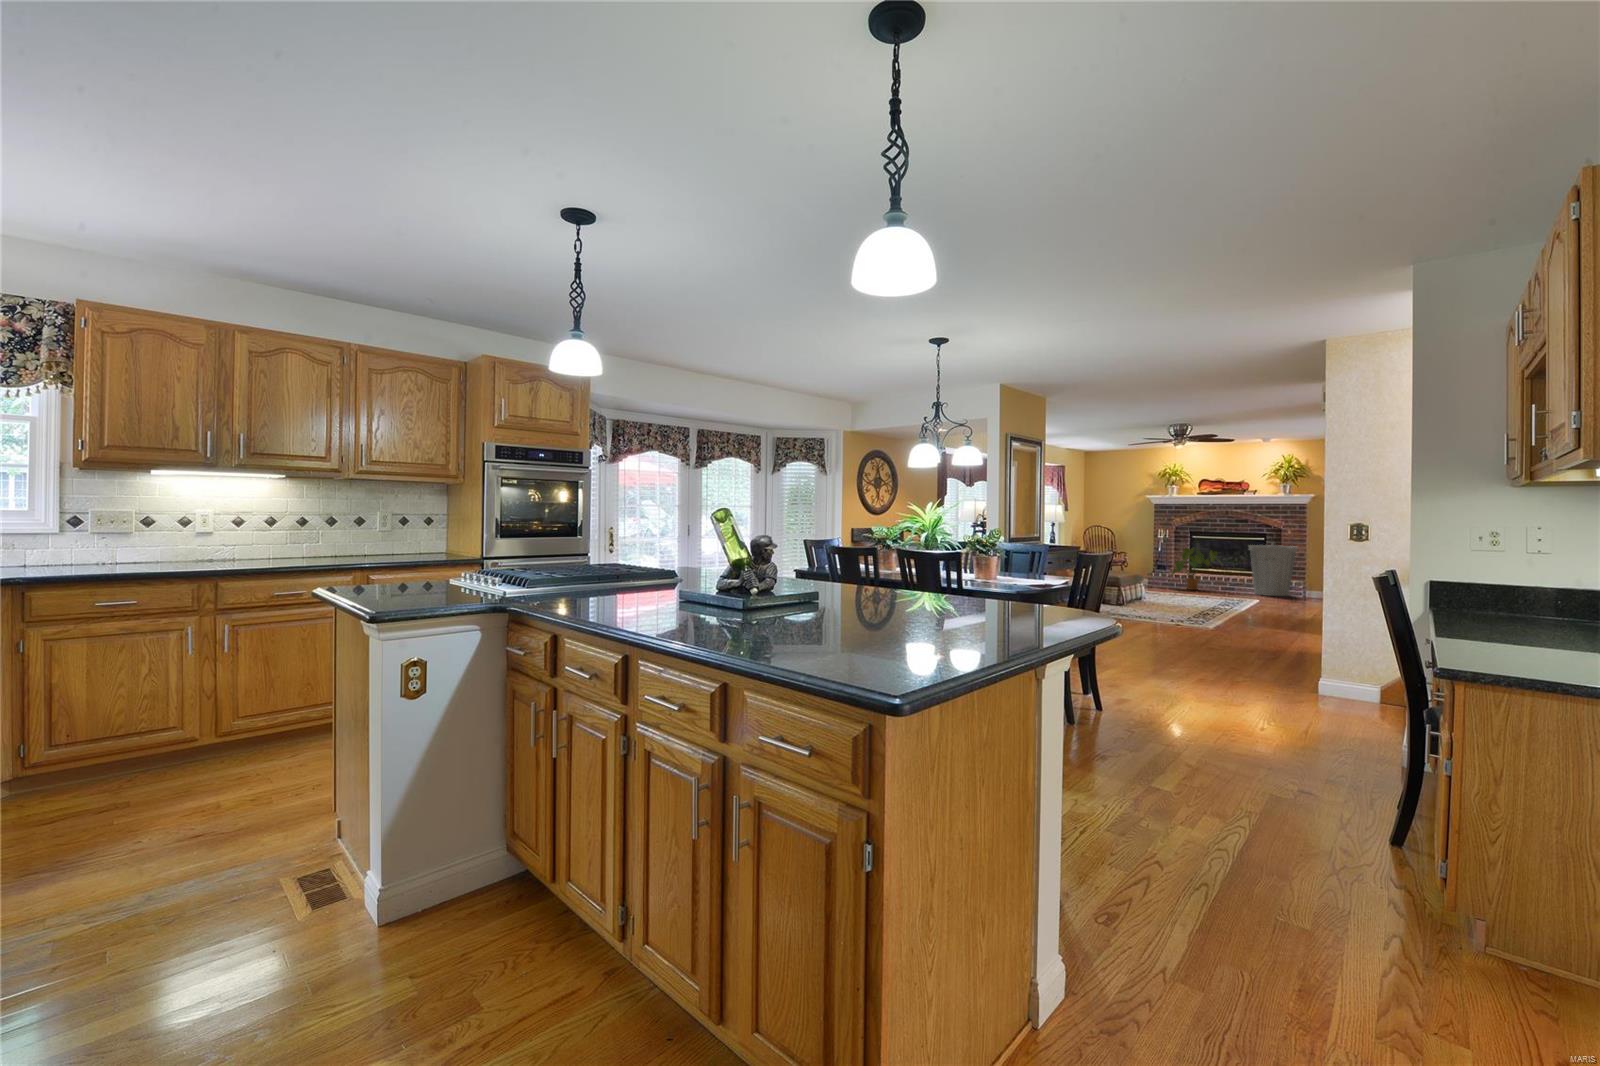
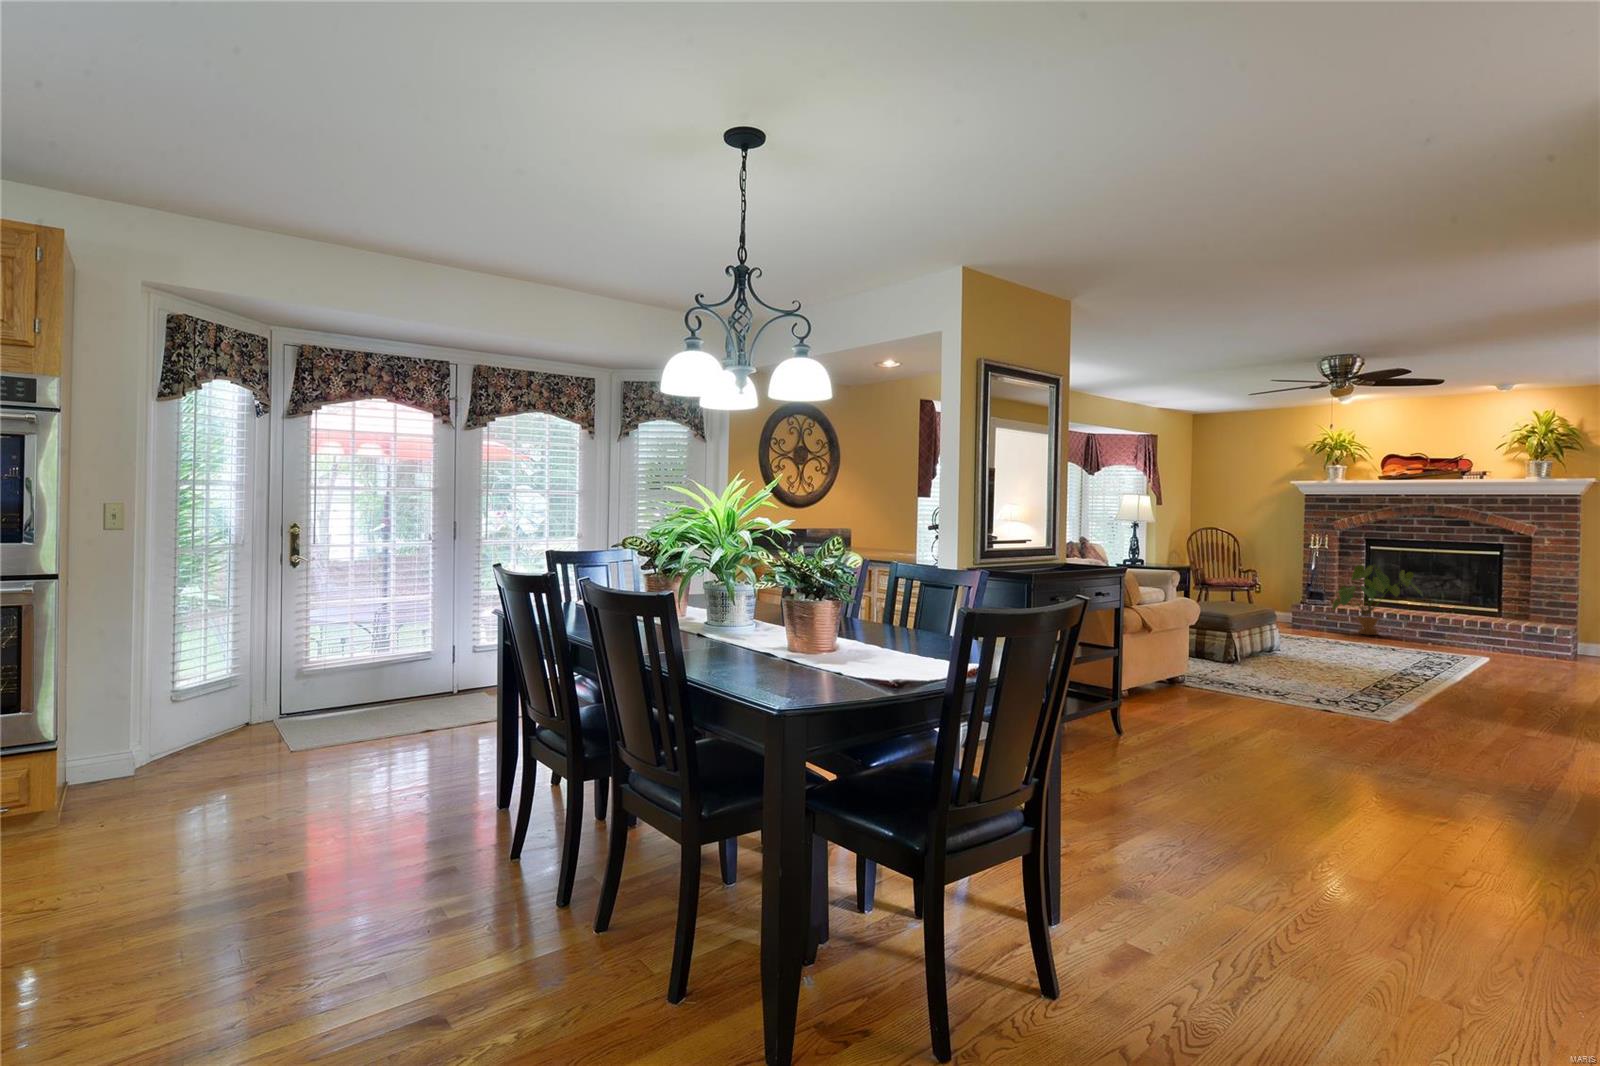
trash can: present [1249,542,1297,596] -> none [1468,558,1565,652]

